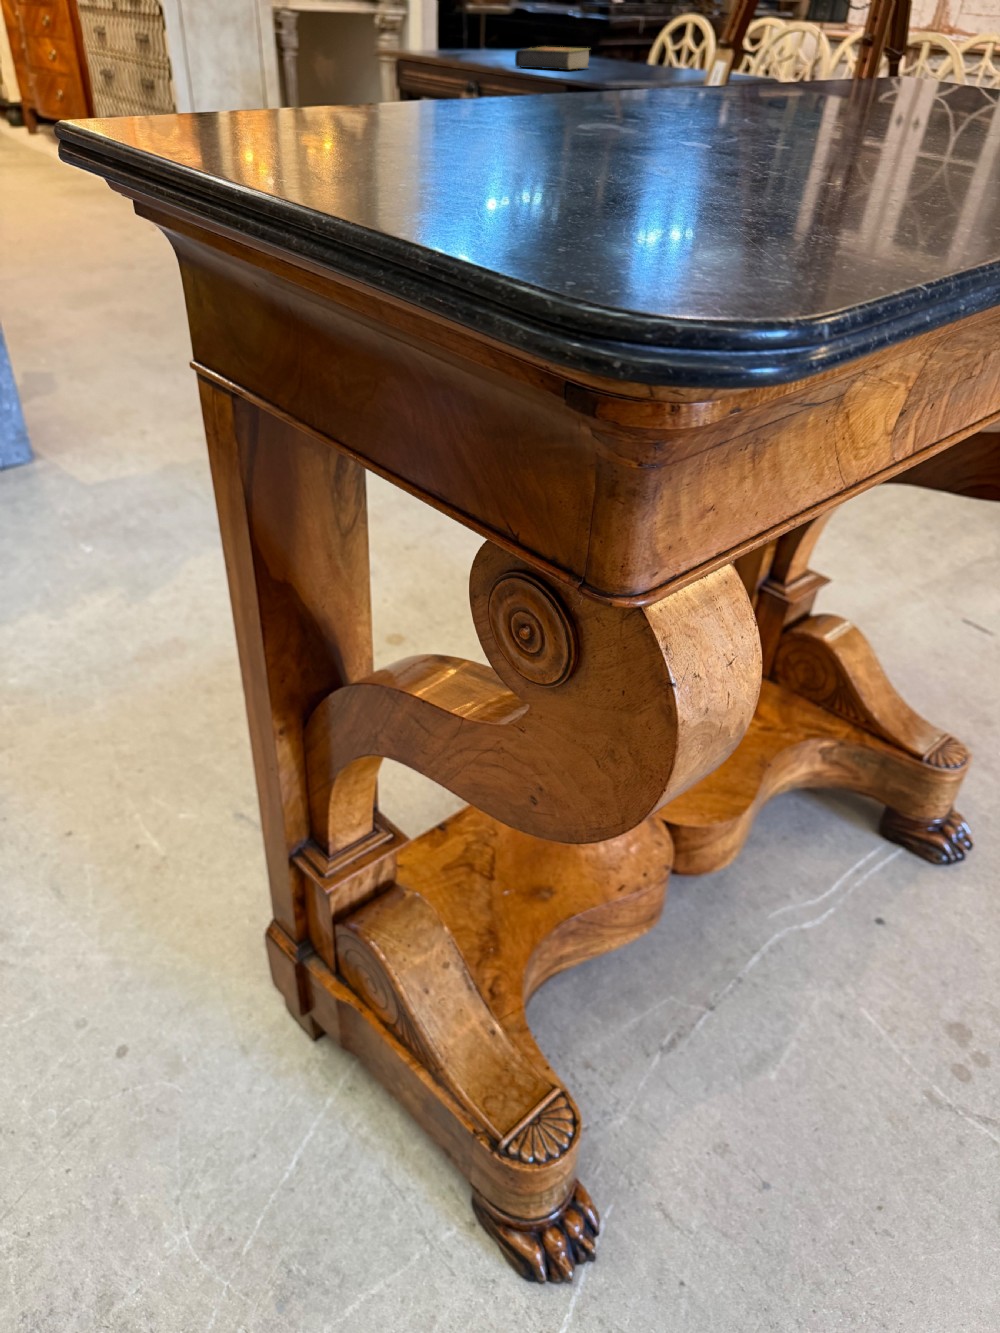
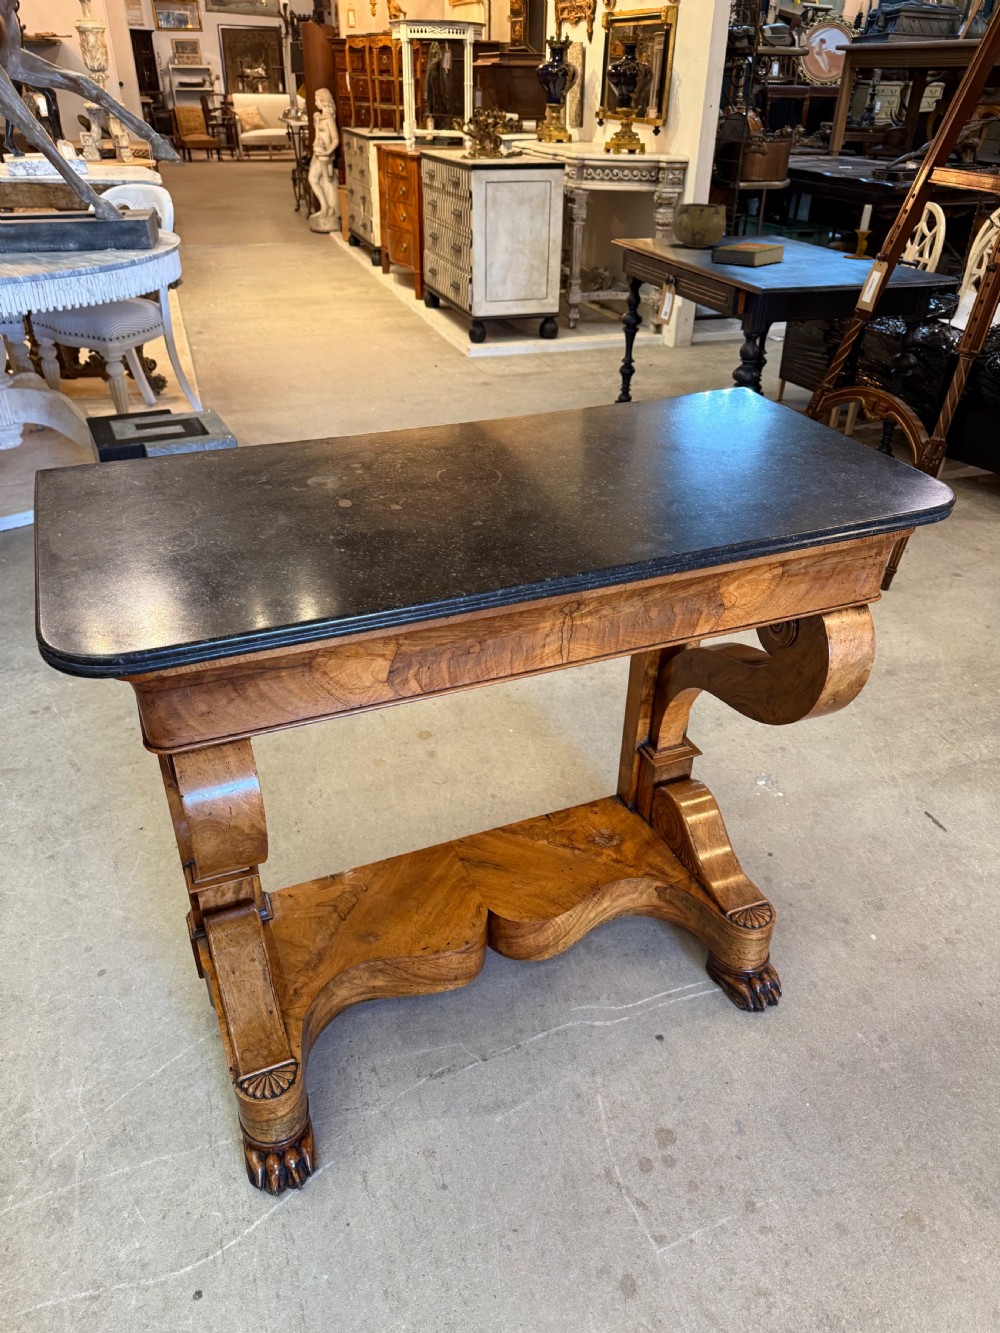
decorative bowl: none [446,5,506,59] -> present [673,203,726,248]
candlestick: none [639,5,670,69] -> present [845,205,872,259]

